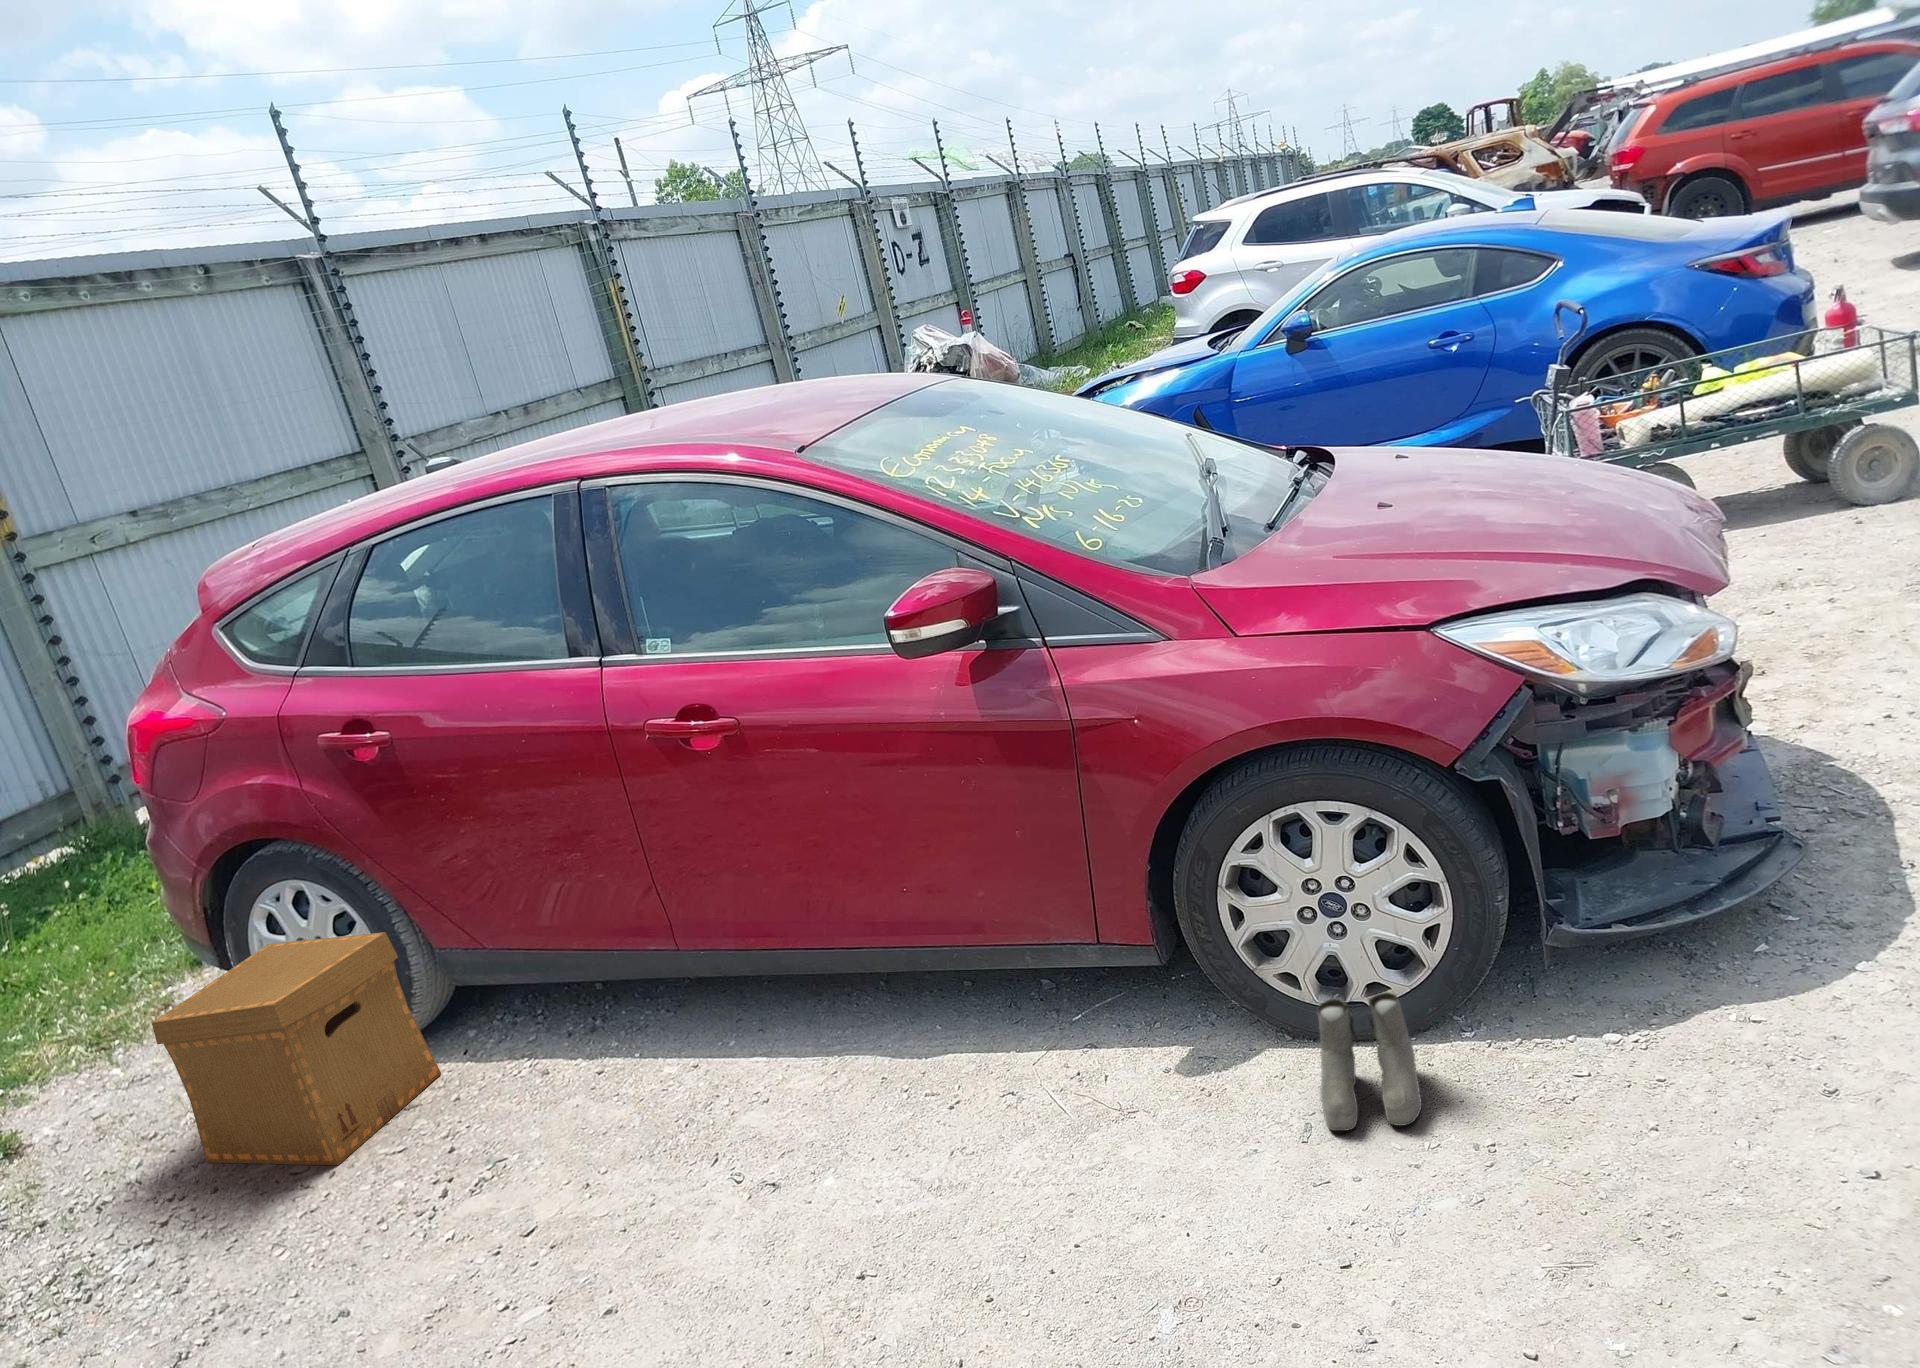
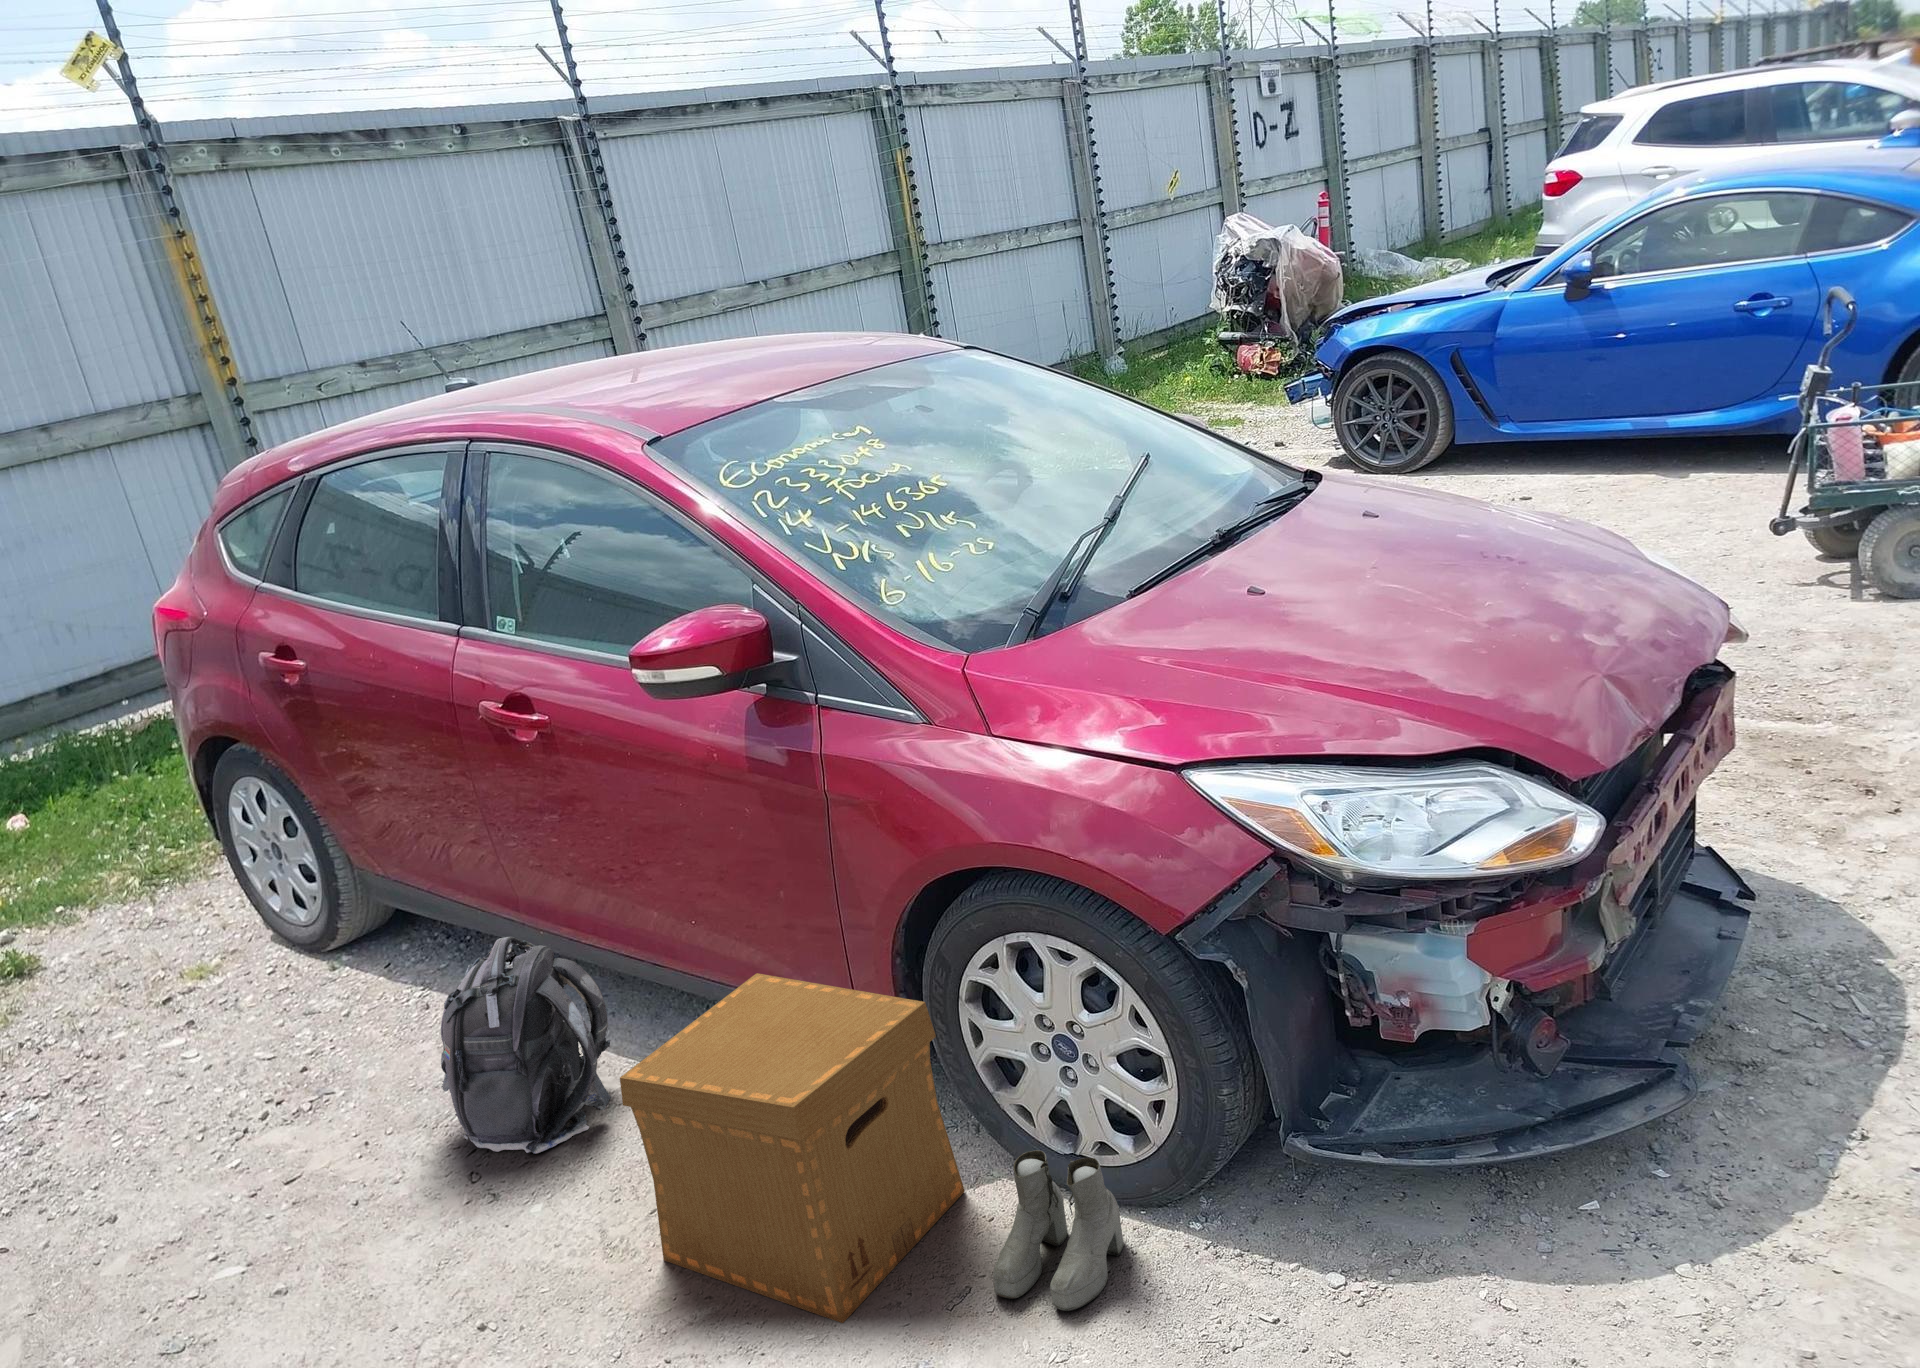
cardboard box: present [152,932,441,1165] -> present [620,973,965,1323]
backpack: none [657,939,832,1157] -> present [441,937,611,1154]

